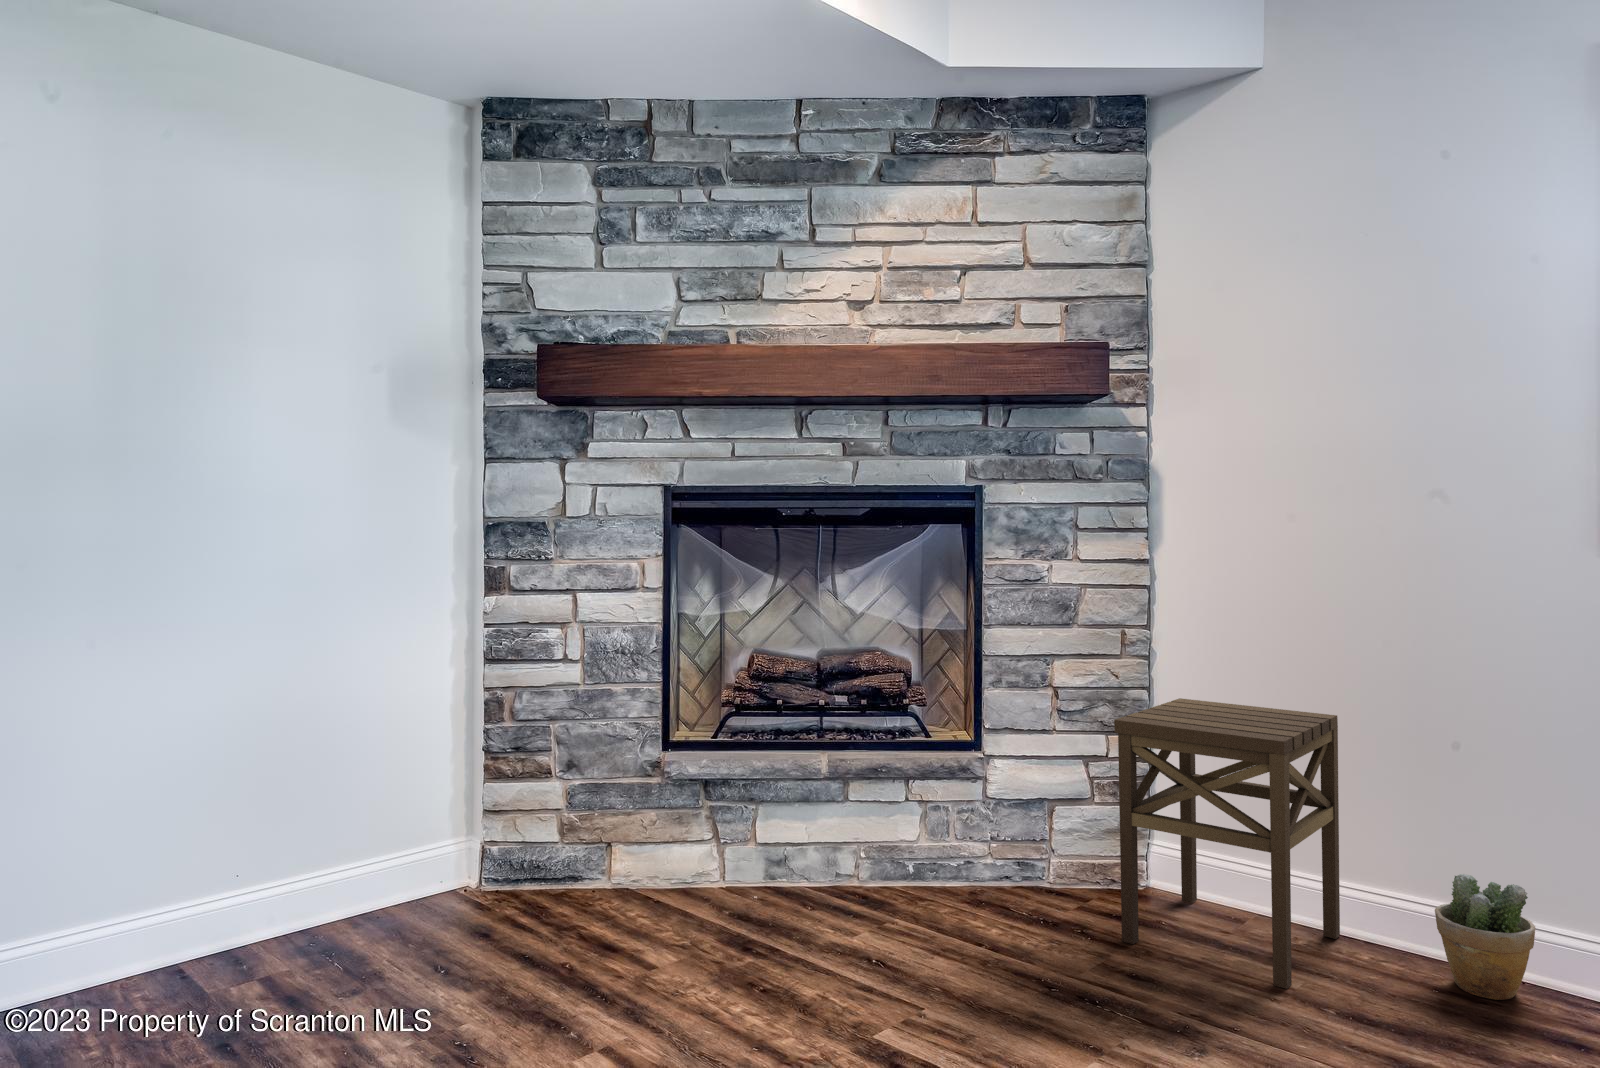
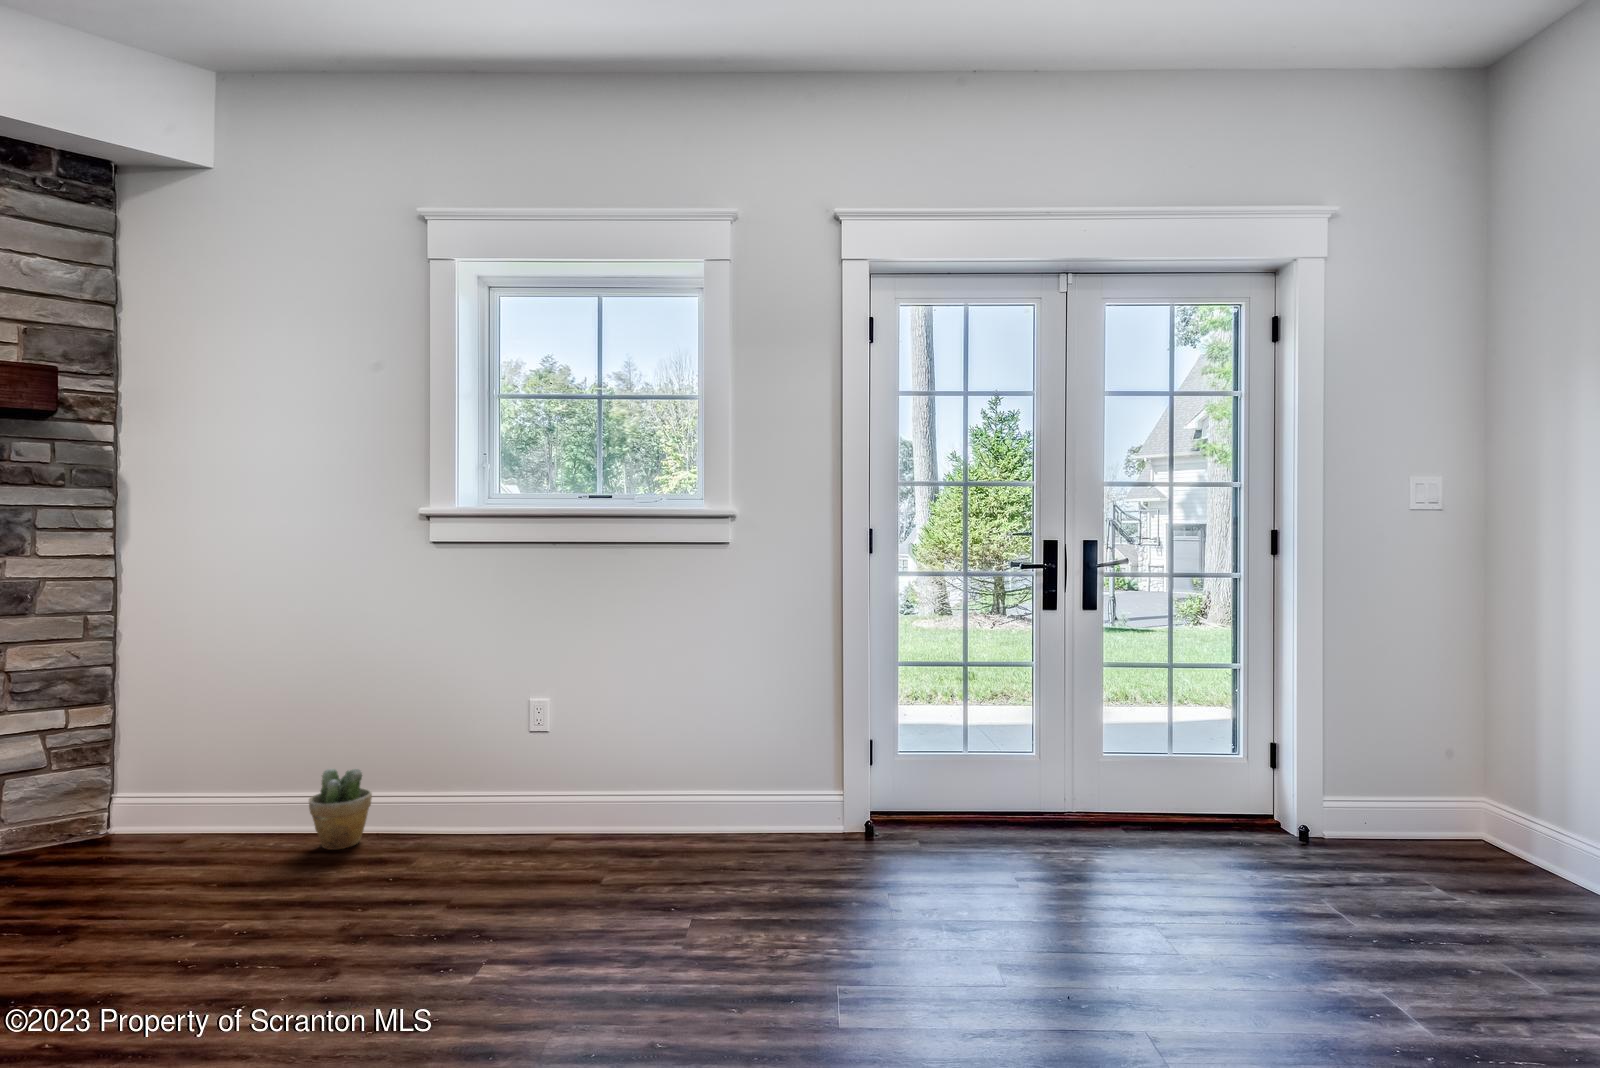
side table: present [1114,698,1340,989] -> none [37,670,259,882]

